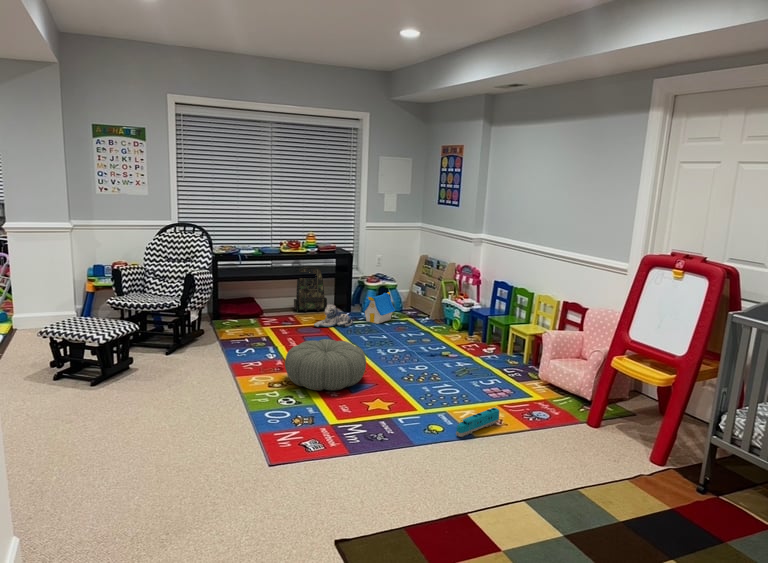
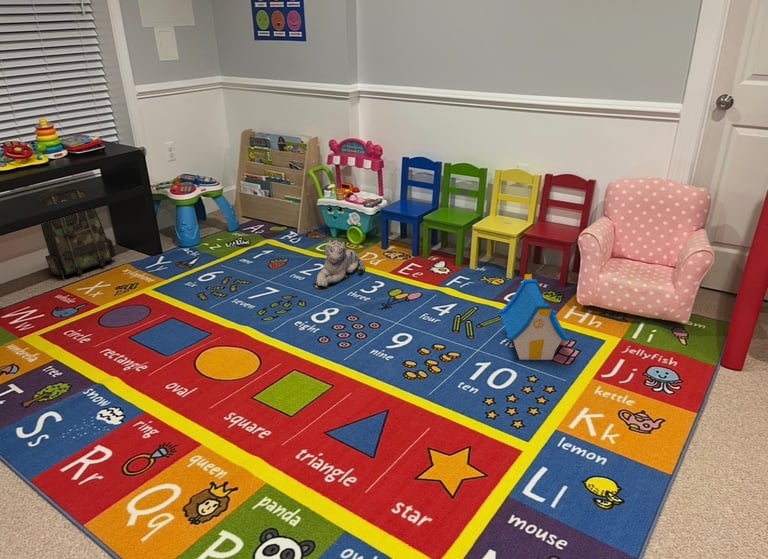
toy house: present [363,292,395,324] -> present [499,274,570,360]
plush toy: present [314,303,353,327] -> present [317,240,365,287]
pouf: present [285,339,366,390] -> none [194,349,368,490]
toy train: present [456,408,499,437] -> none [634,402,660,491]

